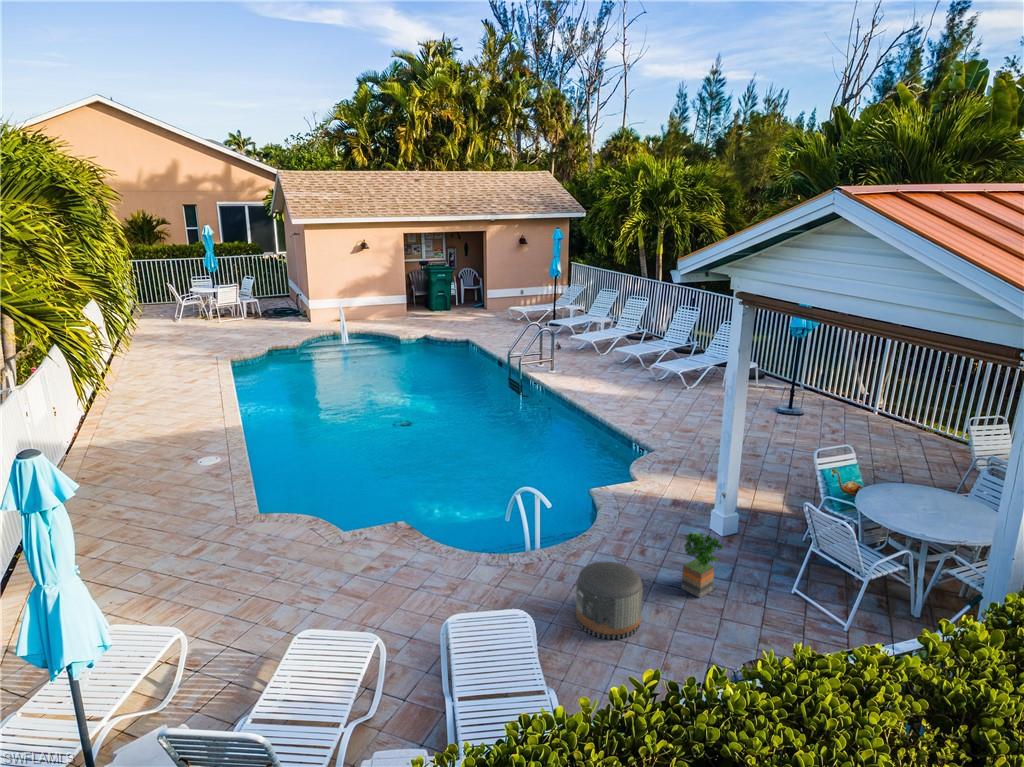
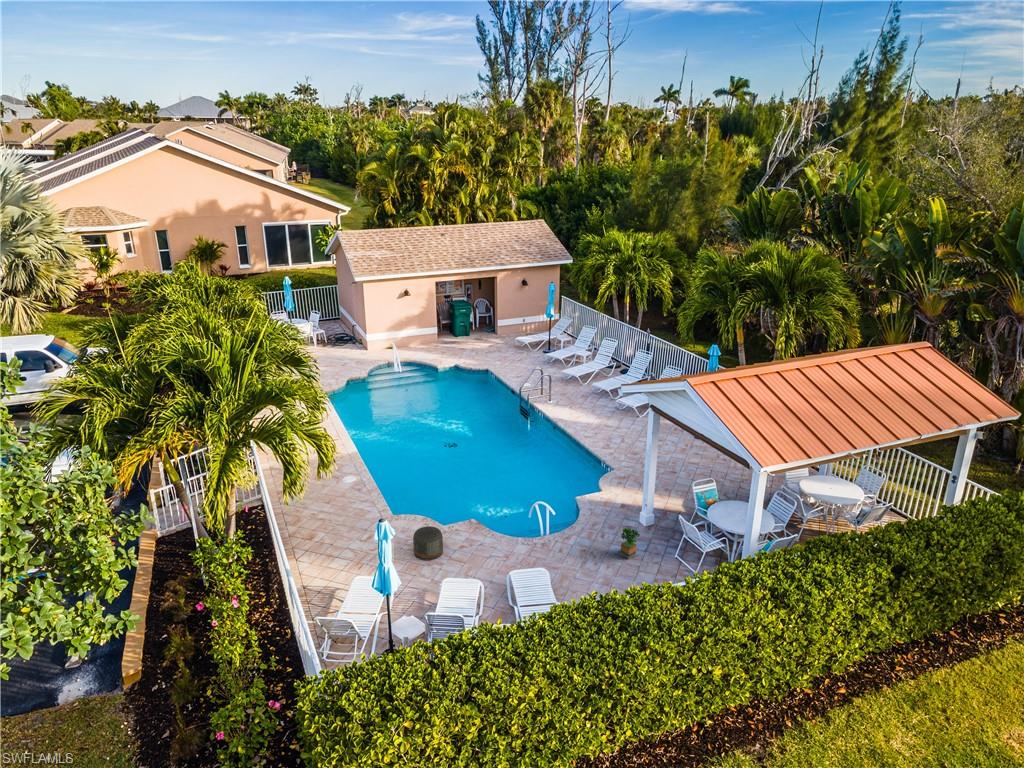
pouf: present [576,562,643,640] -> present [413,526,443,560]

